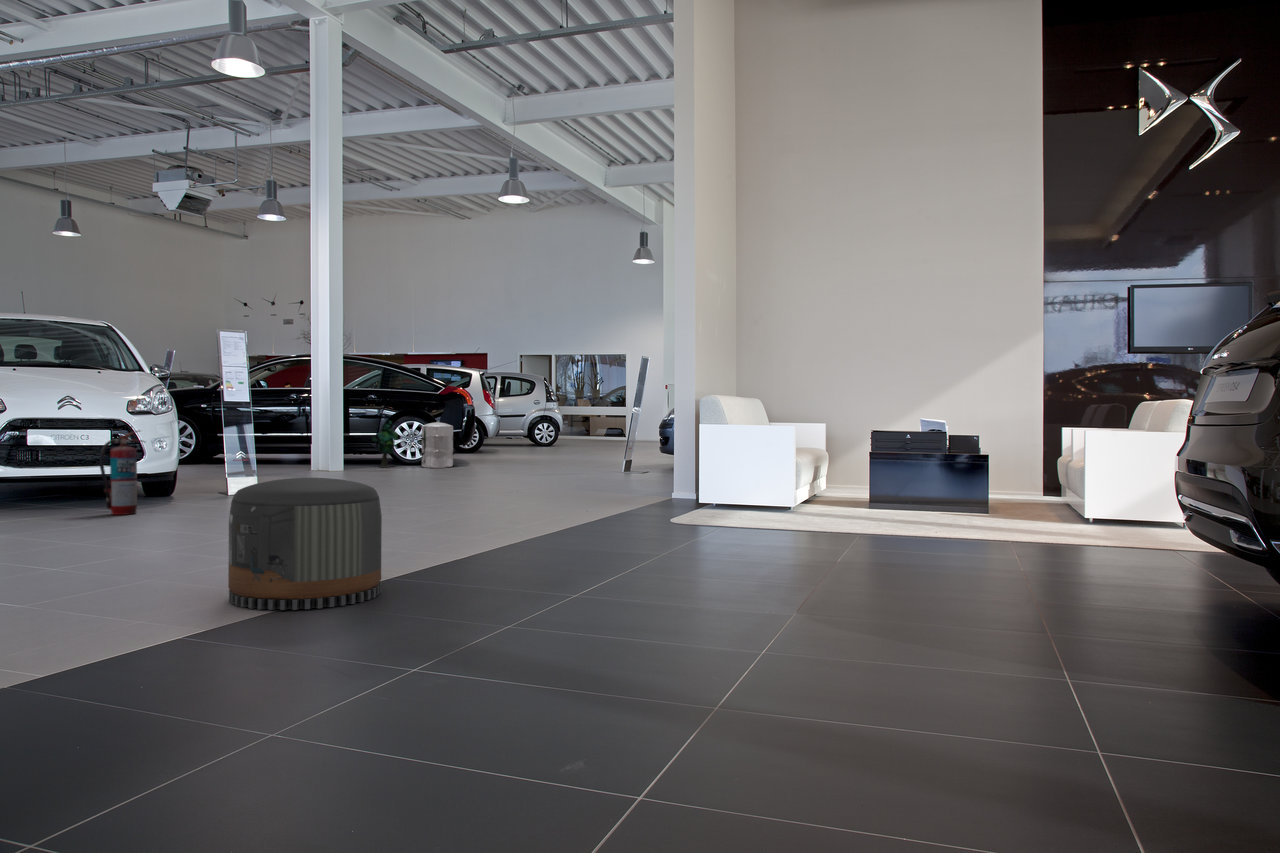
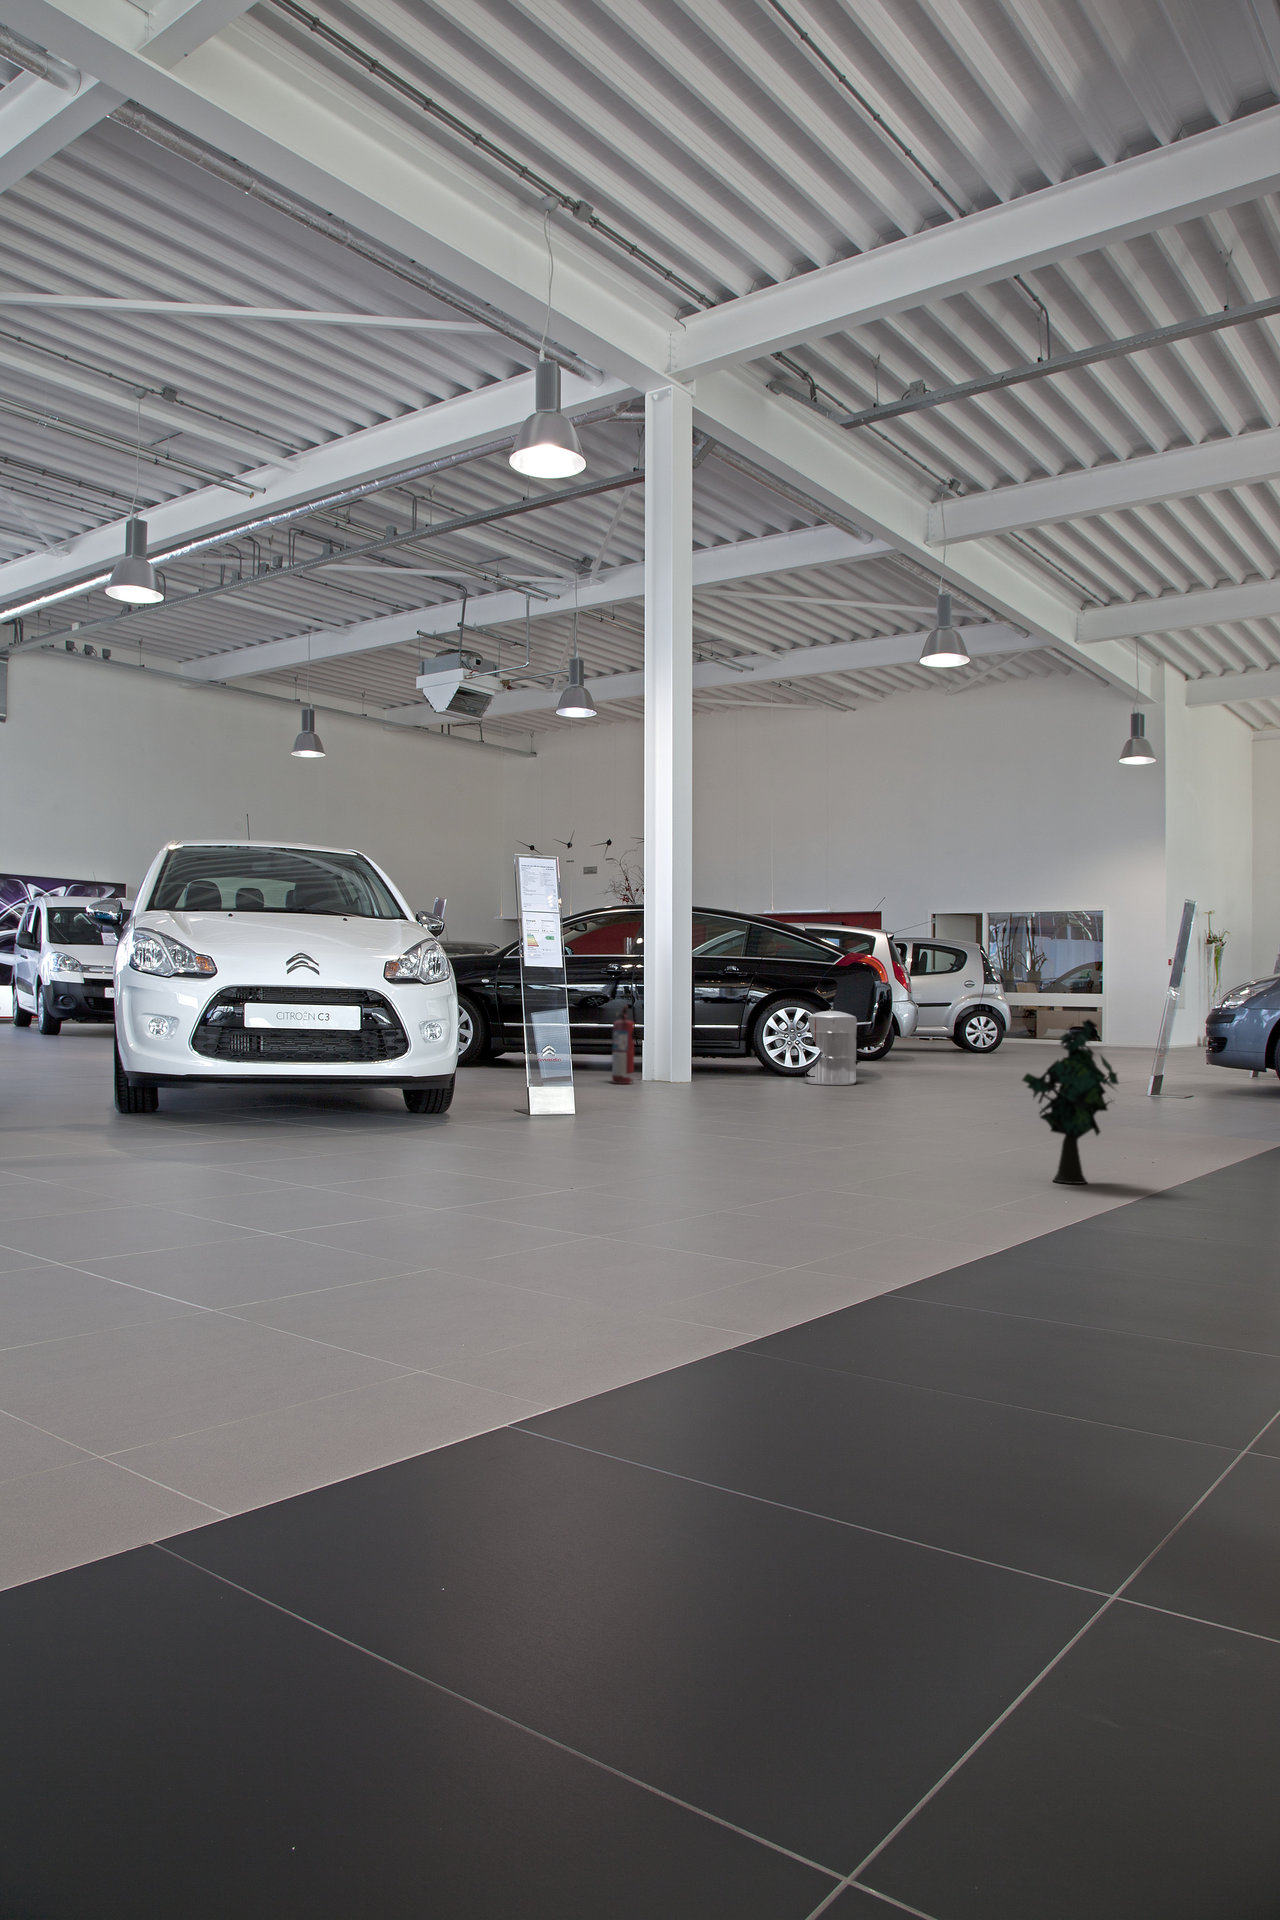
decorative plant: present [372,420,398,467] -> present [1022,1019,1118,1184]
fire extinguisher: present [100,431,144,515] -> present [612,1005,634,1084]
pouf: present [228,478,382,610] -> none [586,1085,908,1389]

